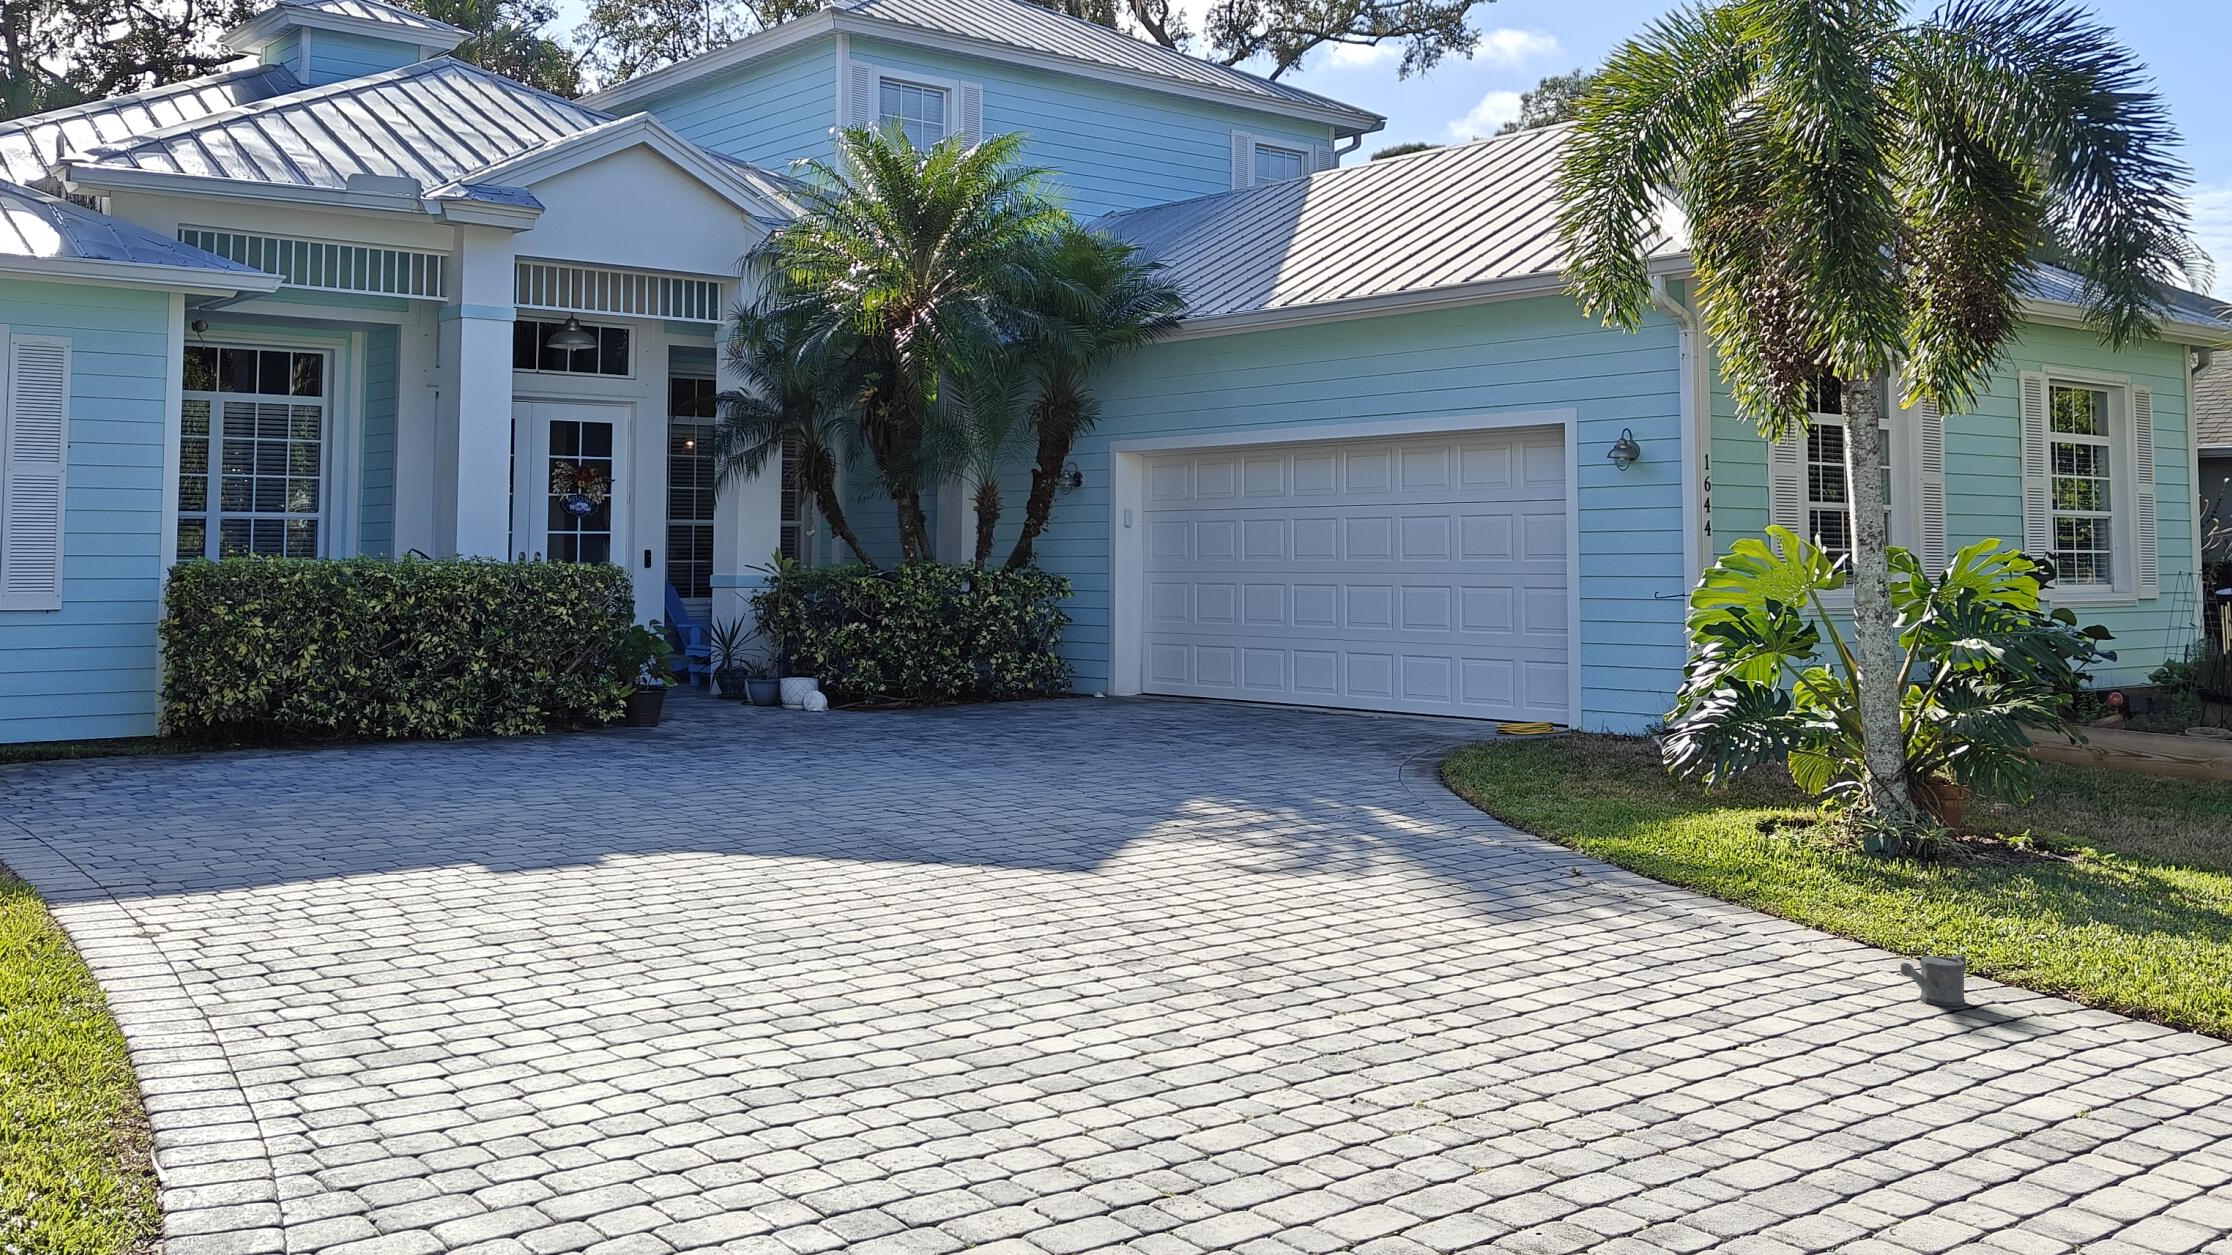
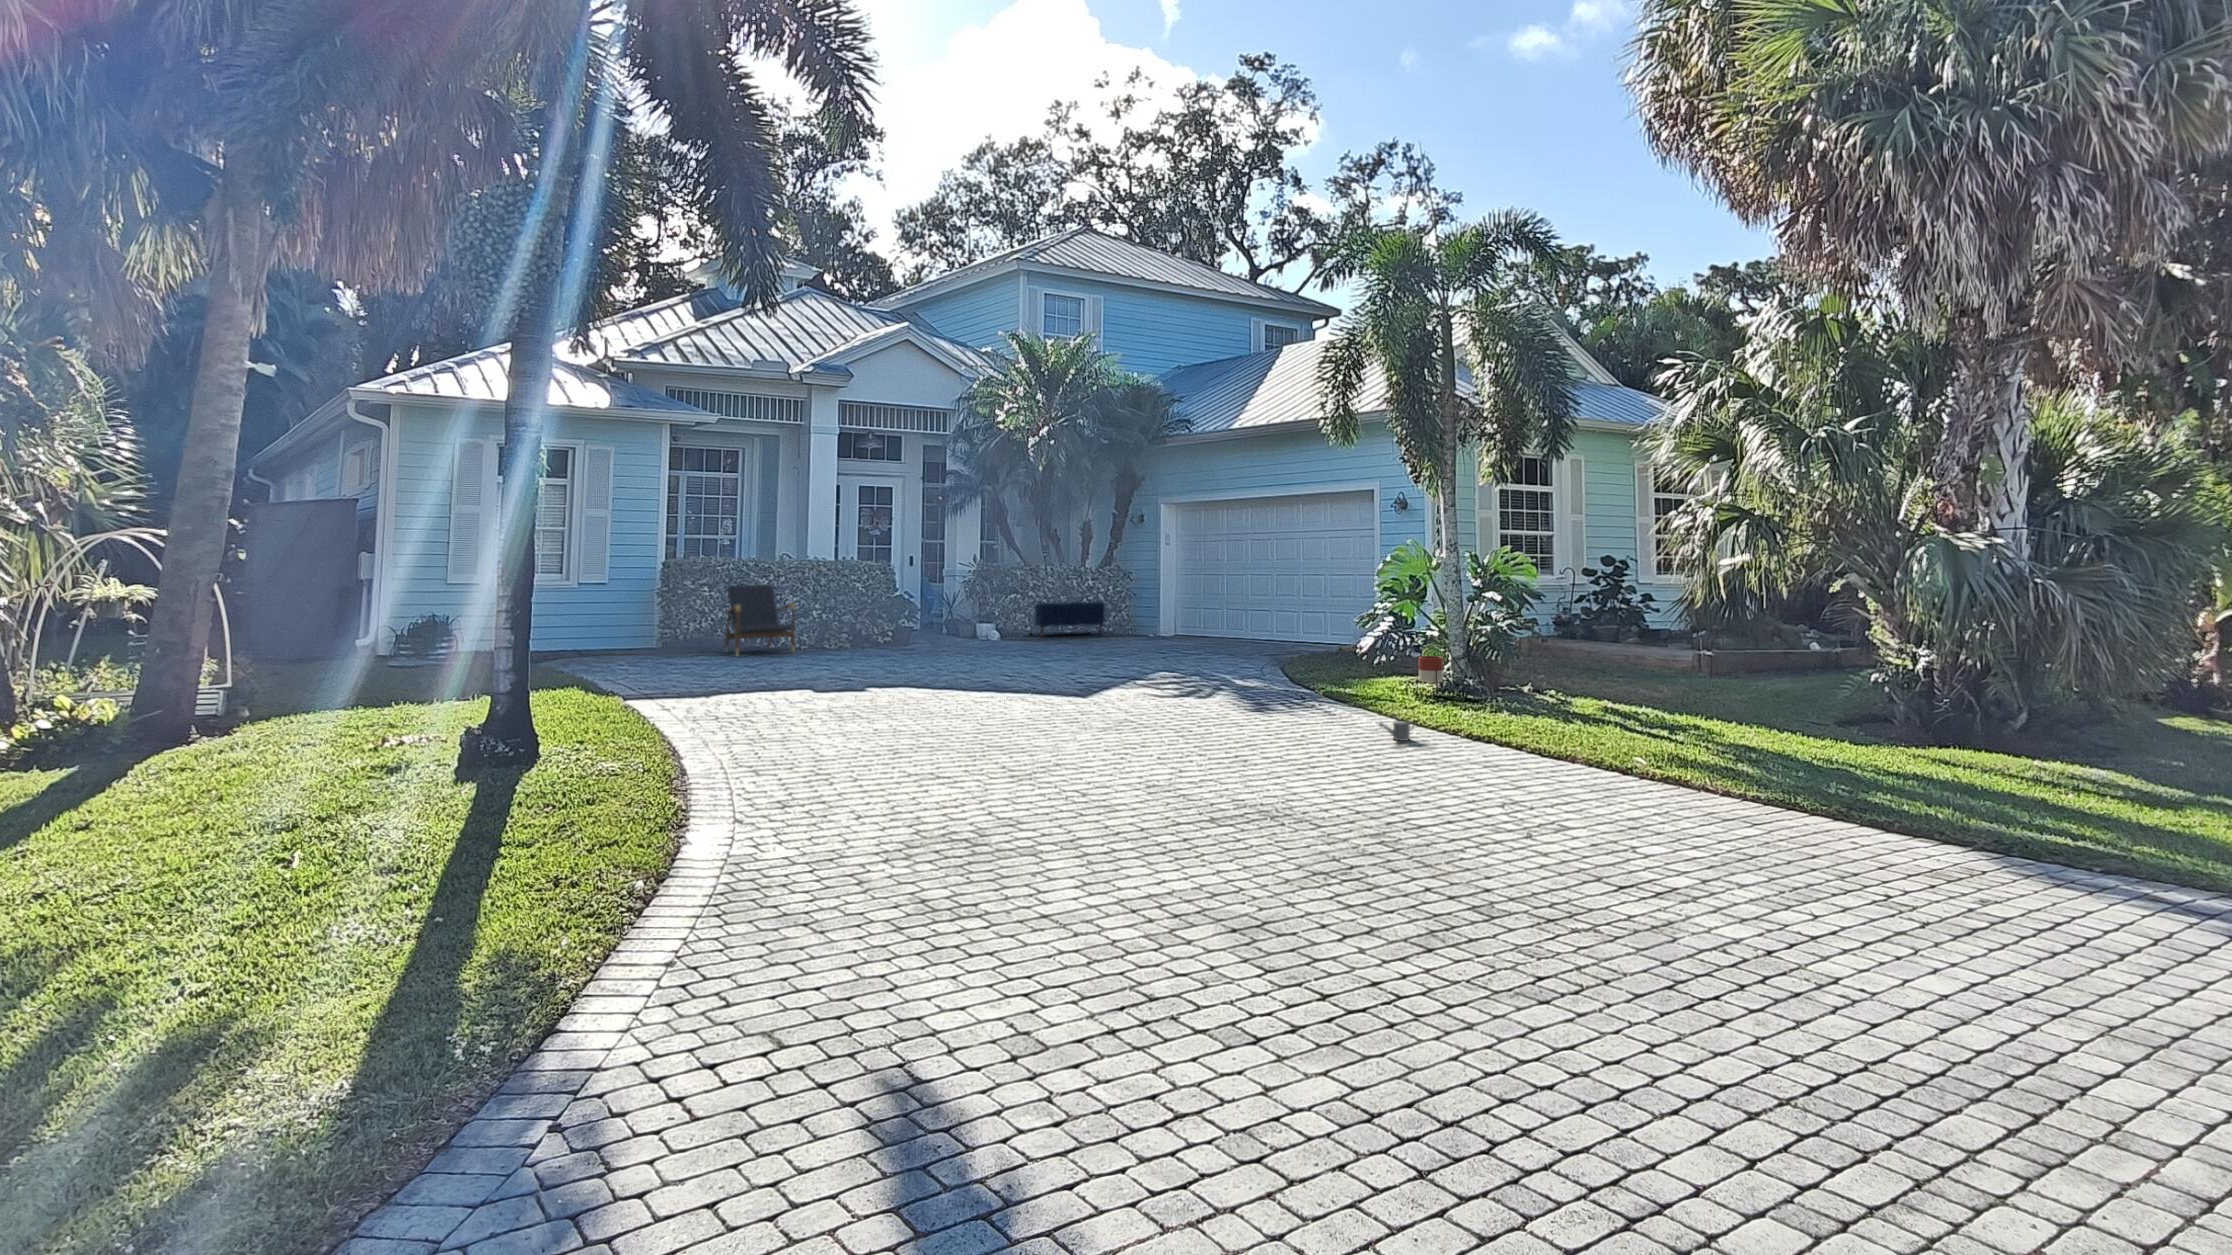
lounge chair: none [301,610,441,756] -> present [725,585,796,656]
bench: none [874,636,1017,706] -> present [1035,601,1105,636]
planter: none [1779,769,1837,855] -> present [1417,656,1443,696]

